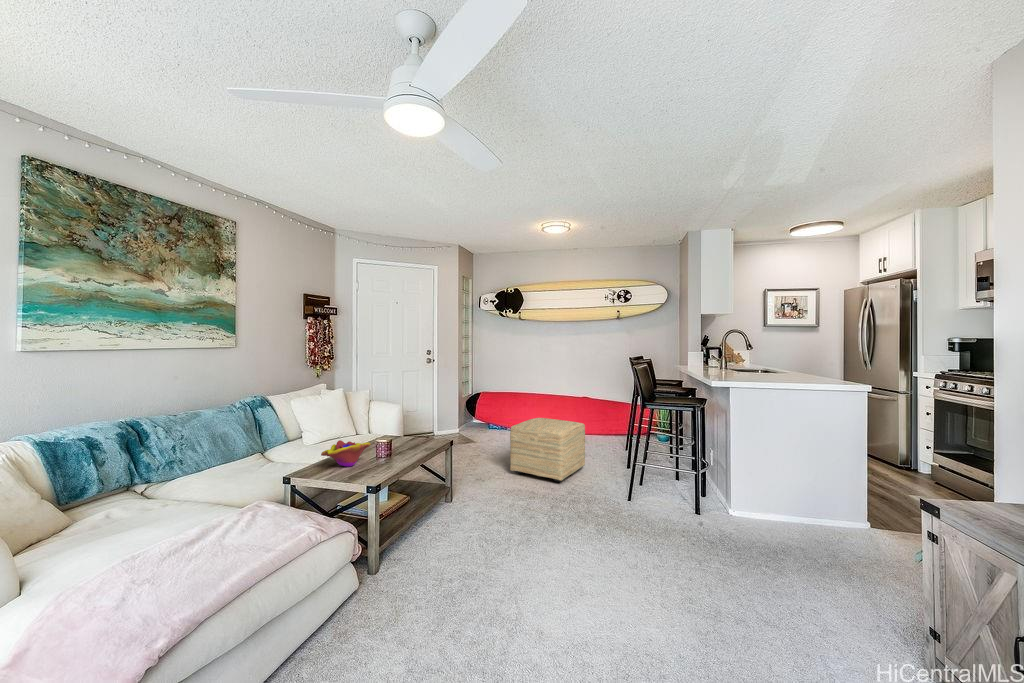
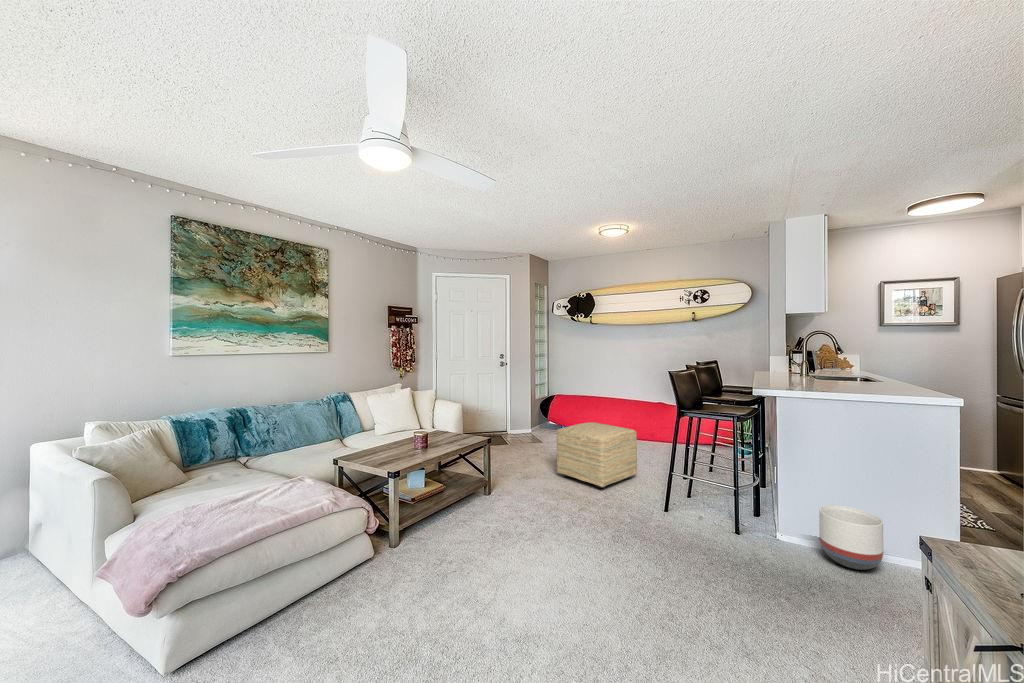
decorative bowl: present [321,440,371,466] -> none [366,432,407,455]
planter: none [759,478,808,528] -> present [819,505,884,570]

